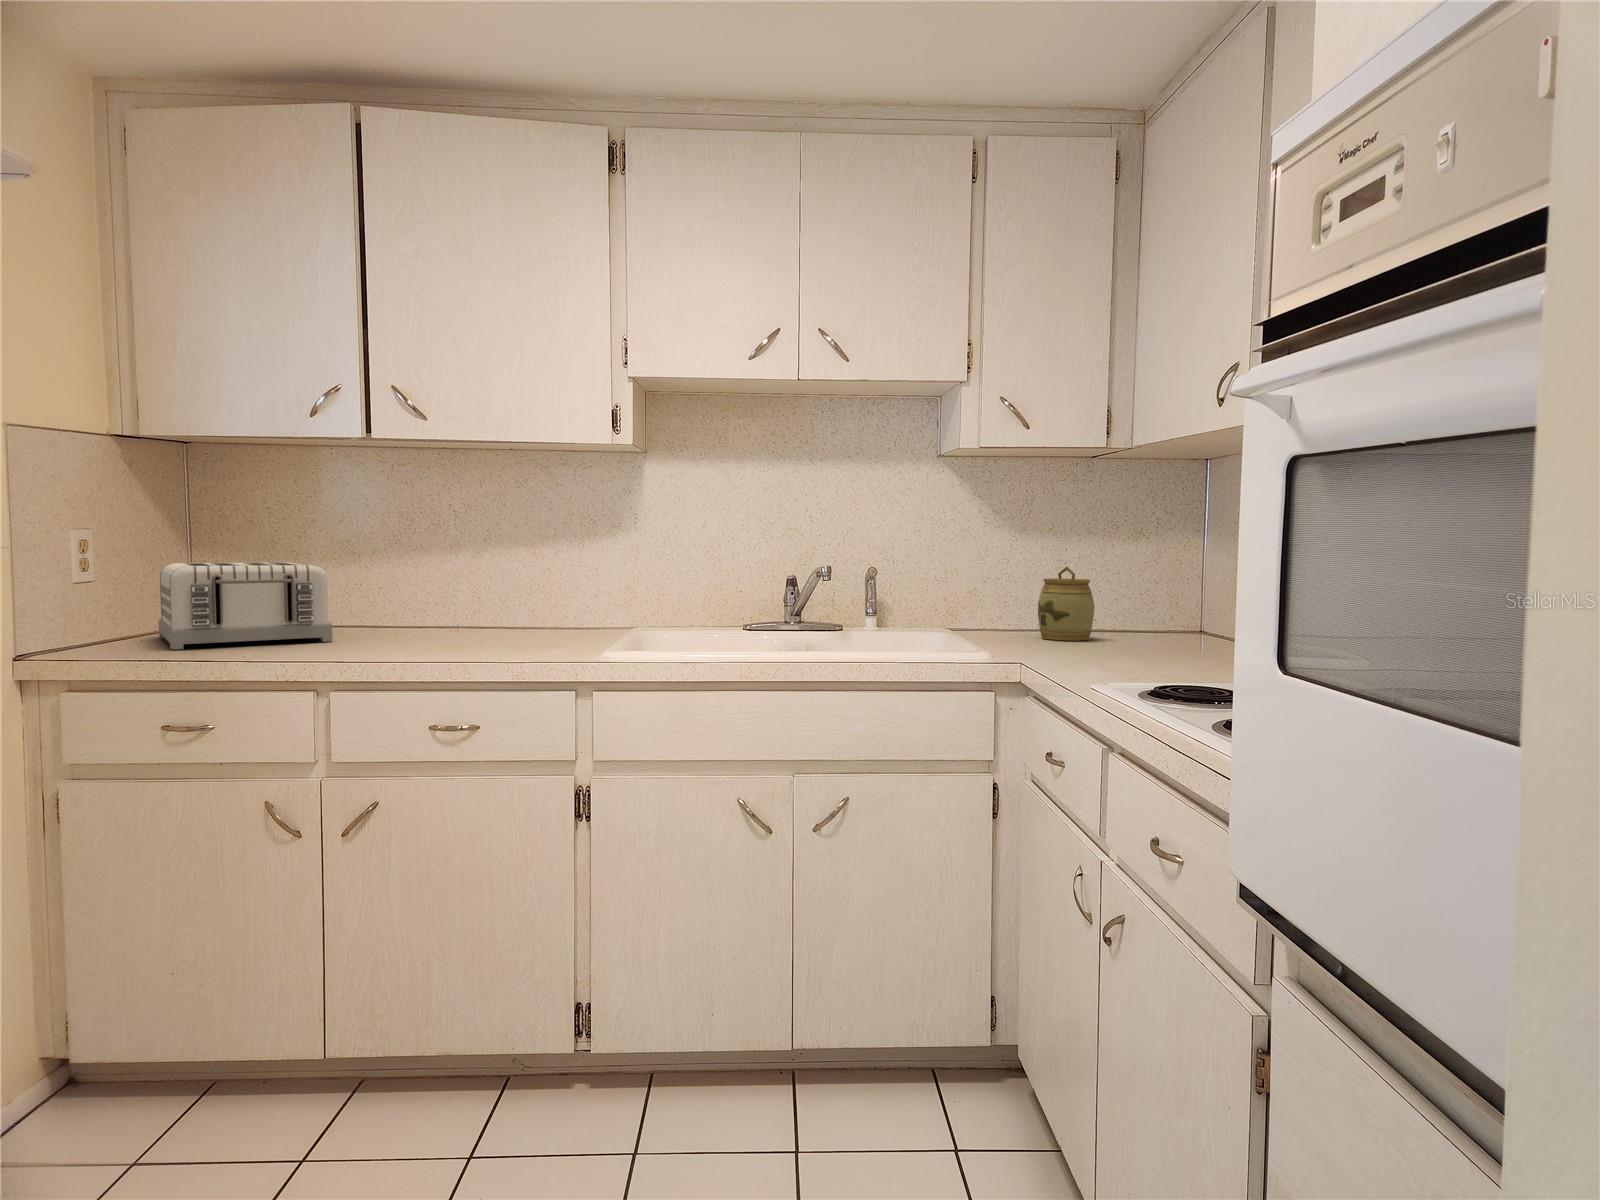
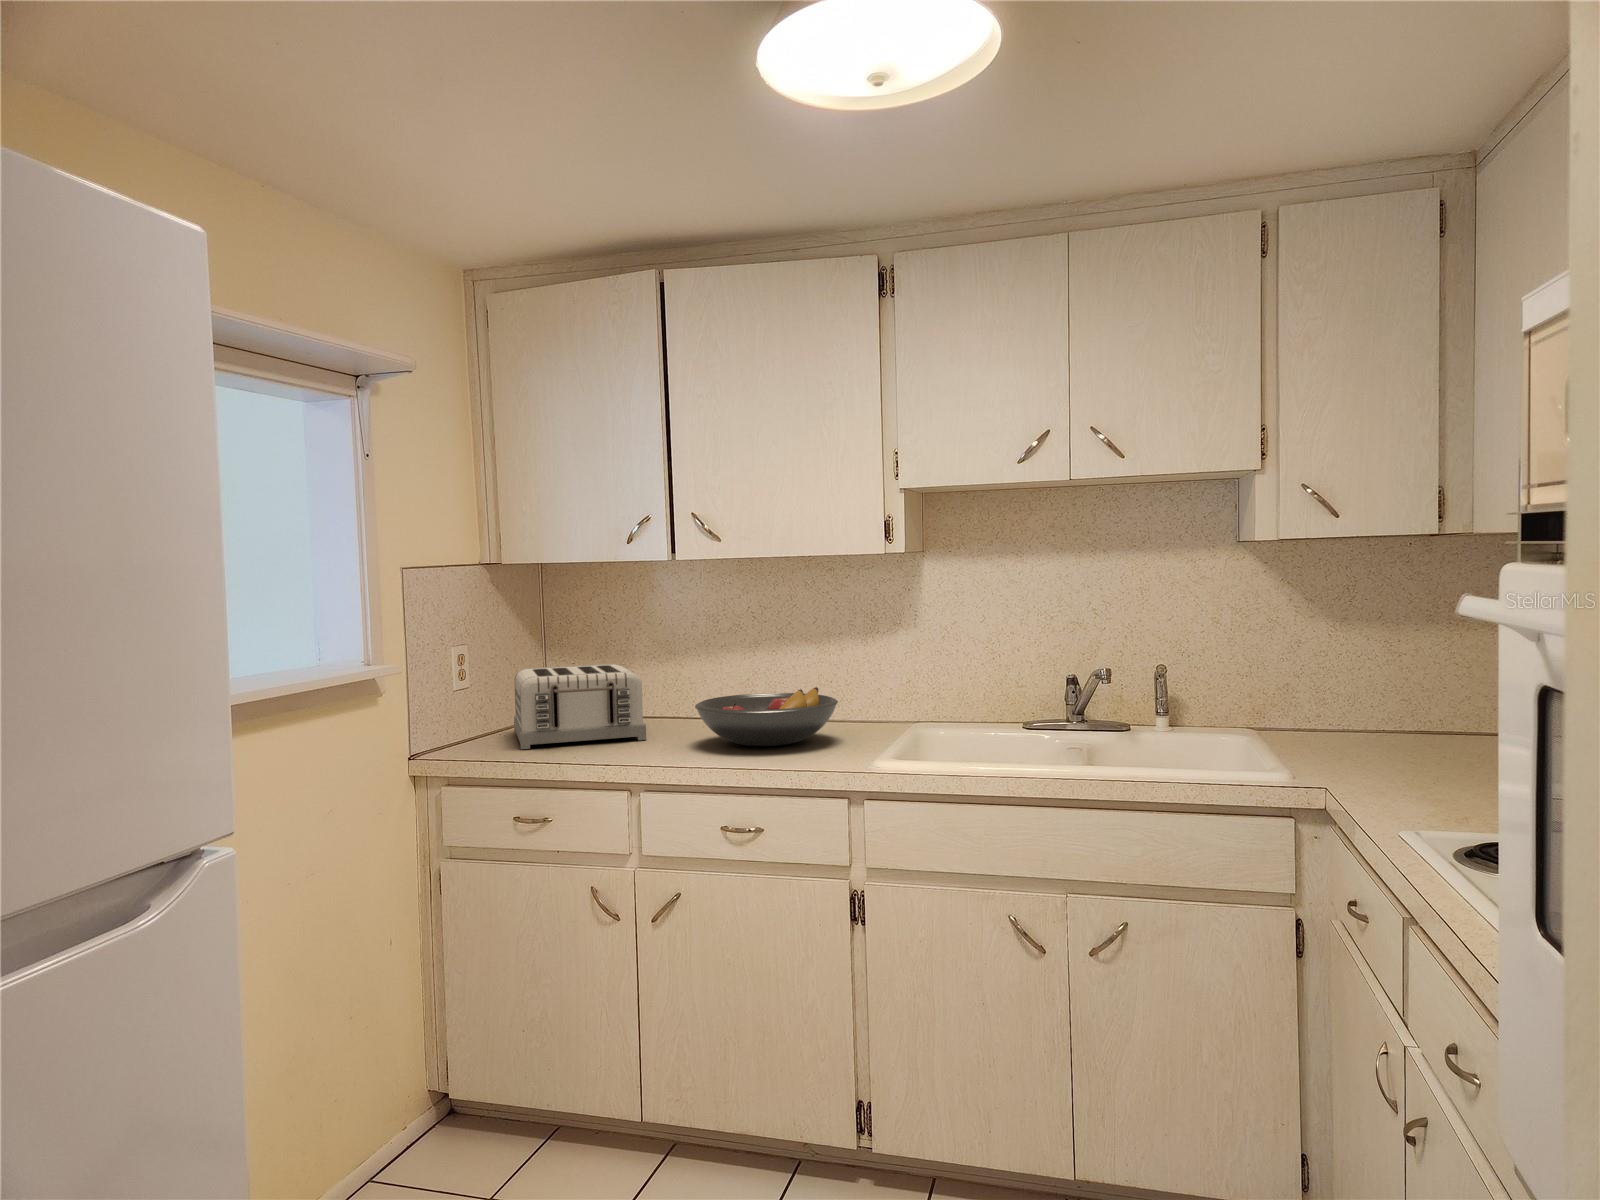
jar: present [1038,567,1095,641] -> none [1363,664,1434,750]
fruit bowl: none [394,585,556,644] -> present [695,687,838,746]

